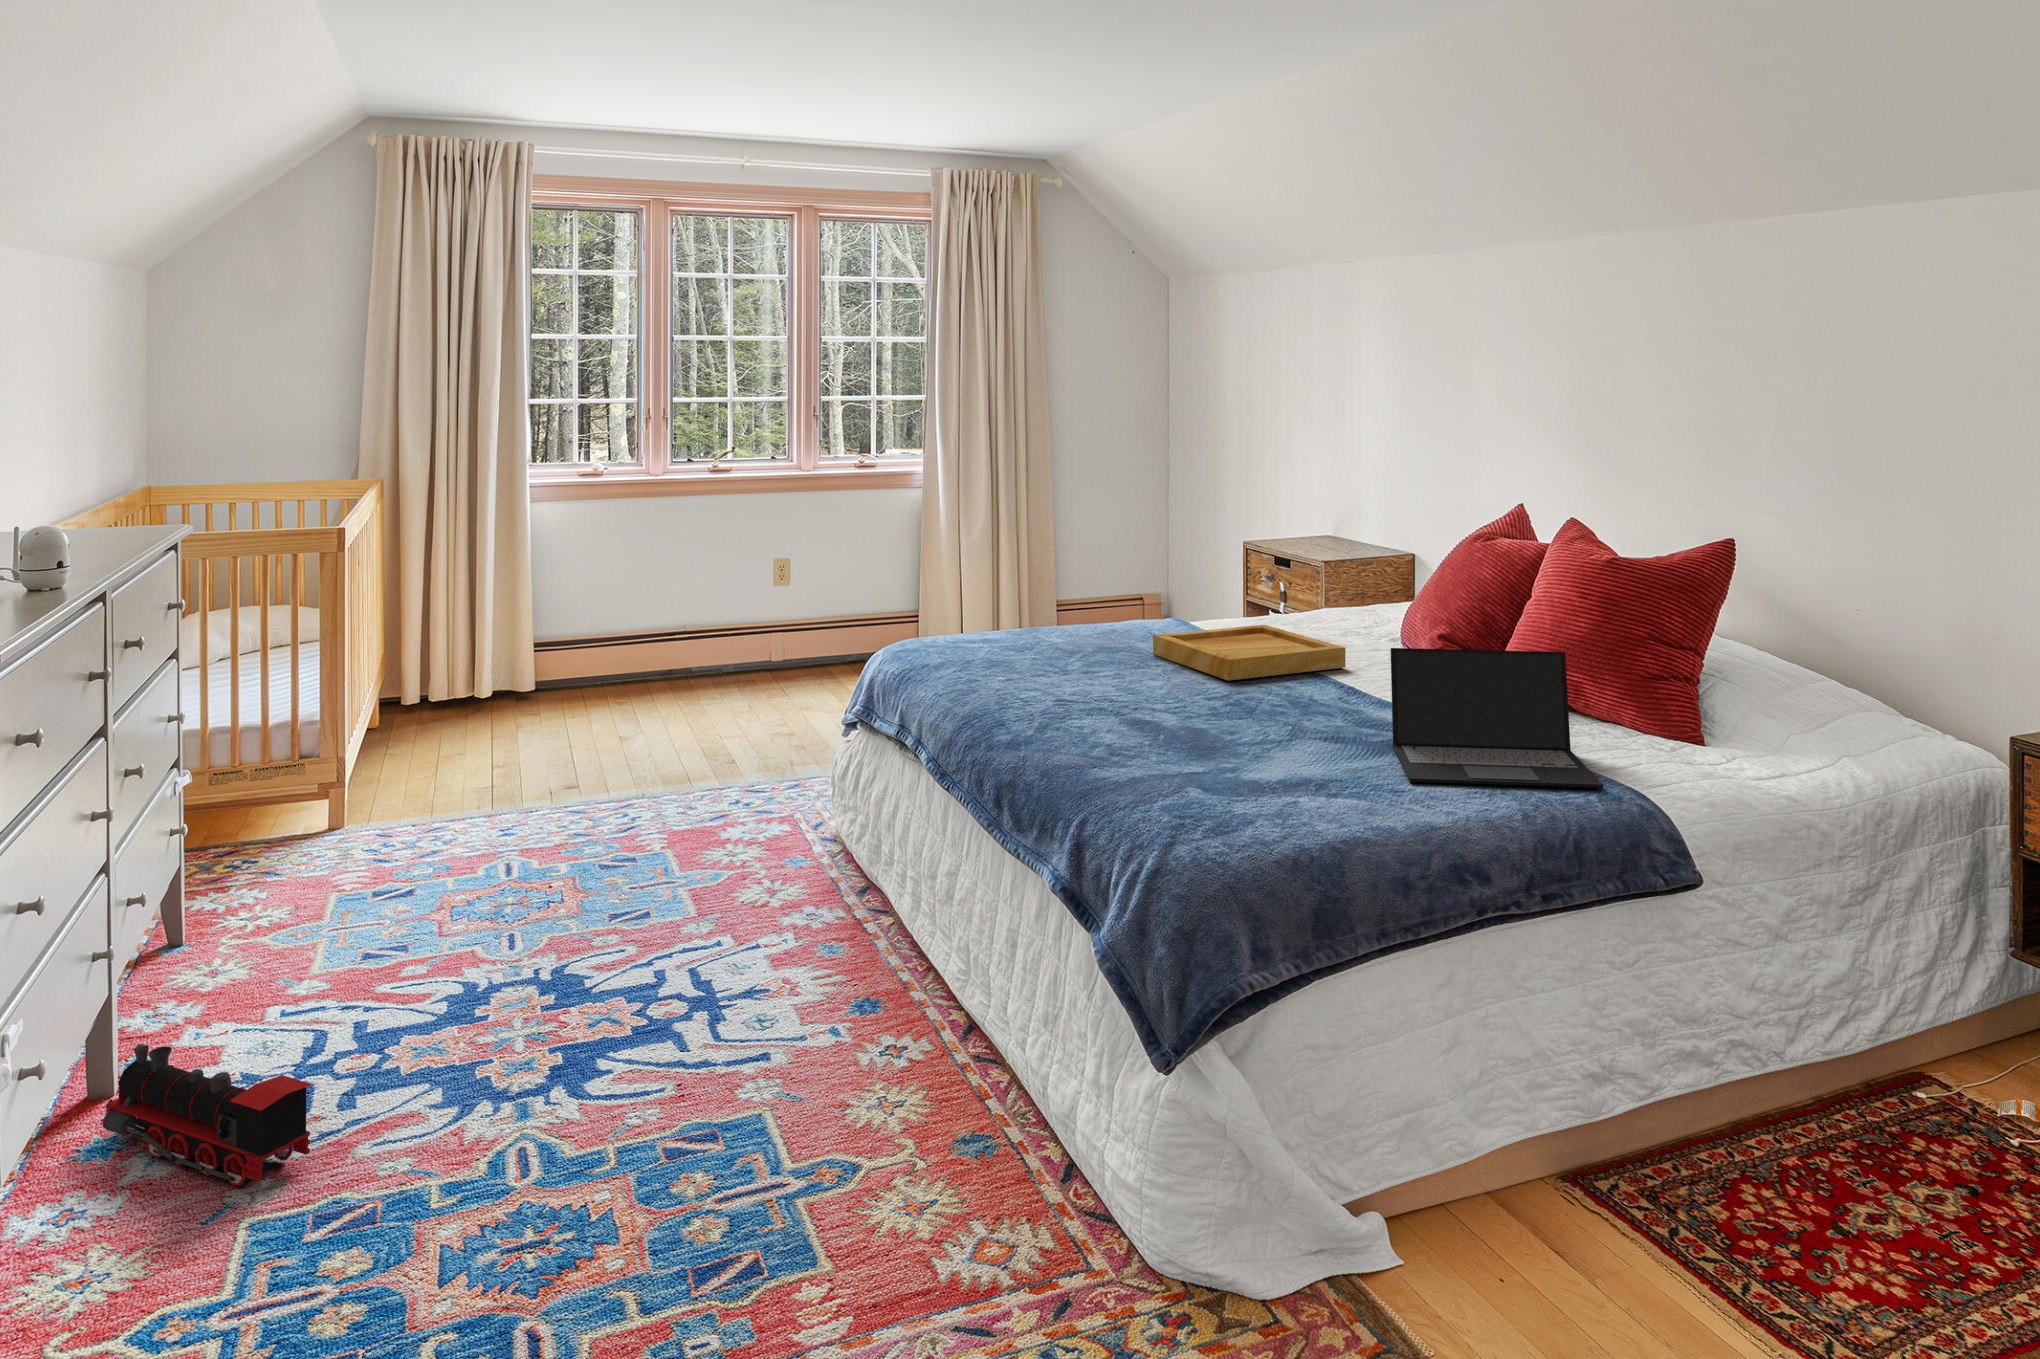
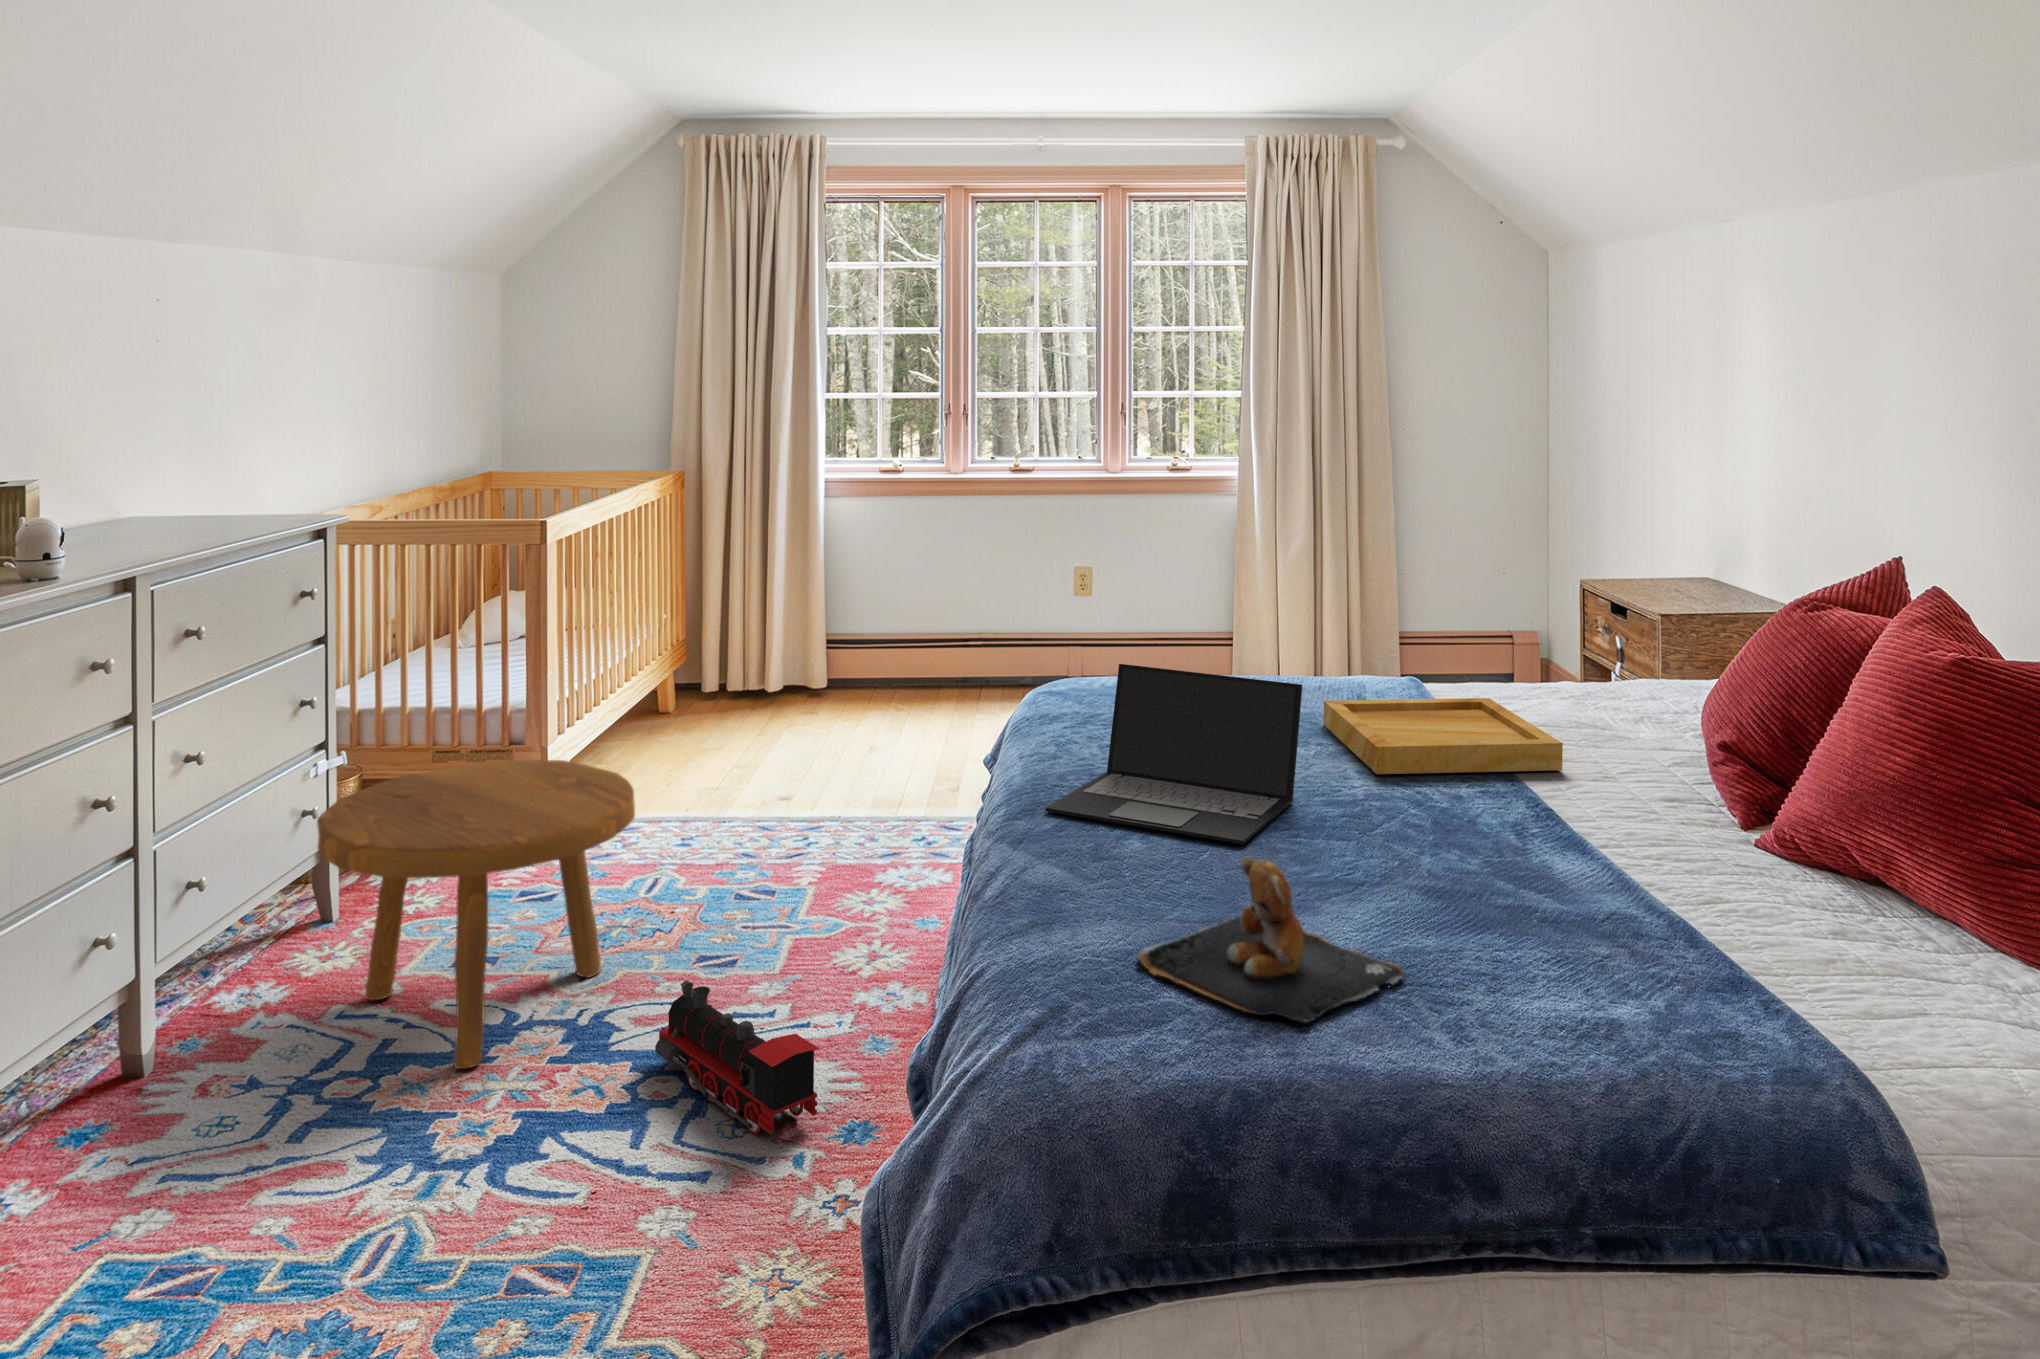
laptop: present [1391,648,1603,788] -> present [1045,664,1302,844]
teddy bear: none [1195,717,1372,815] -> present [1137,857,1405,1022]
footstool: none [280,748,584,1025] -> present [317,760,635,1069]
toy train: present [102,1044,312,1186] -> present [655,981,819,1134]

